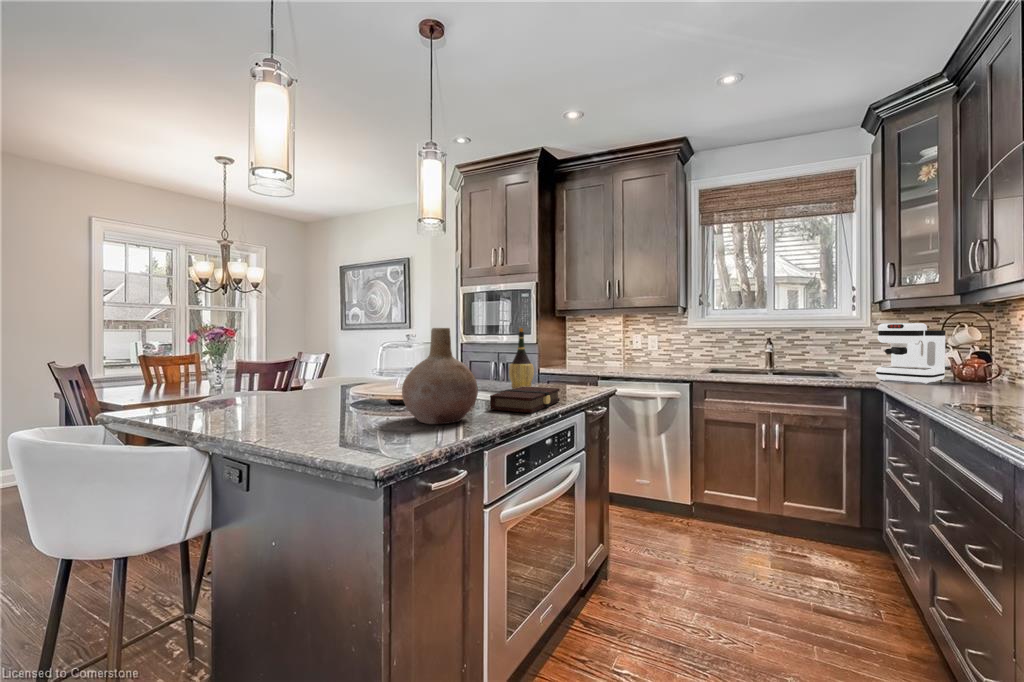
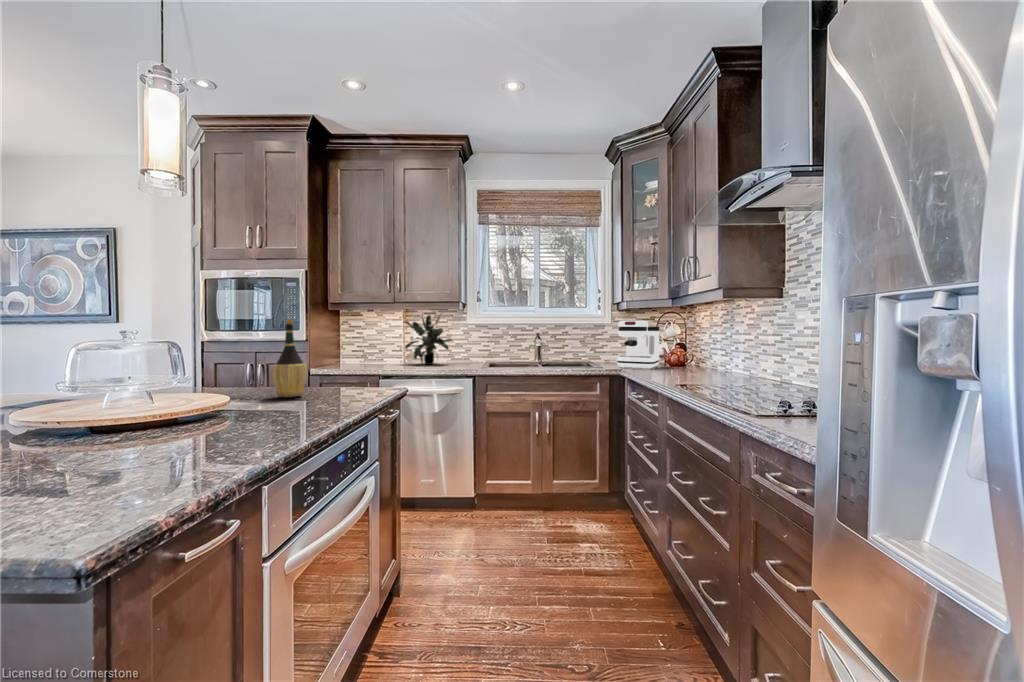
potted plant: none [621,317,670,368] -> present [405,314,452,365]
vase: present [402,328,478,424] -> none [76,312,225,463]
book: present [490,386,560,413] -> none [245,392,344,427]

